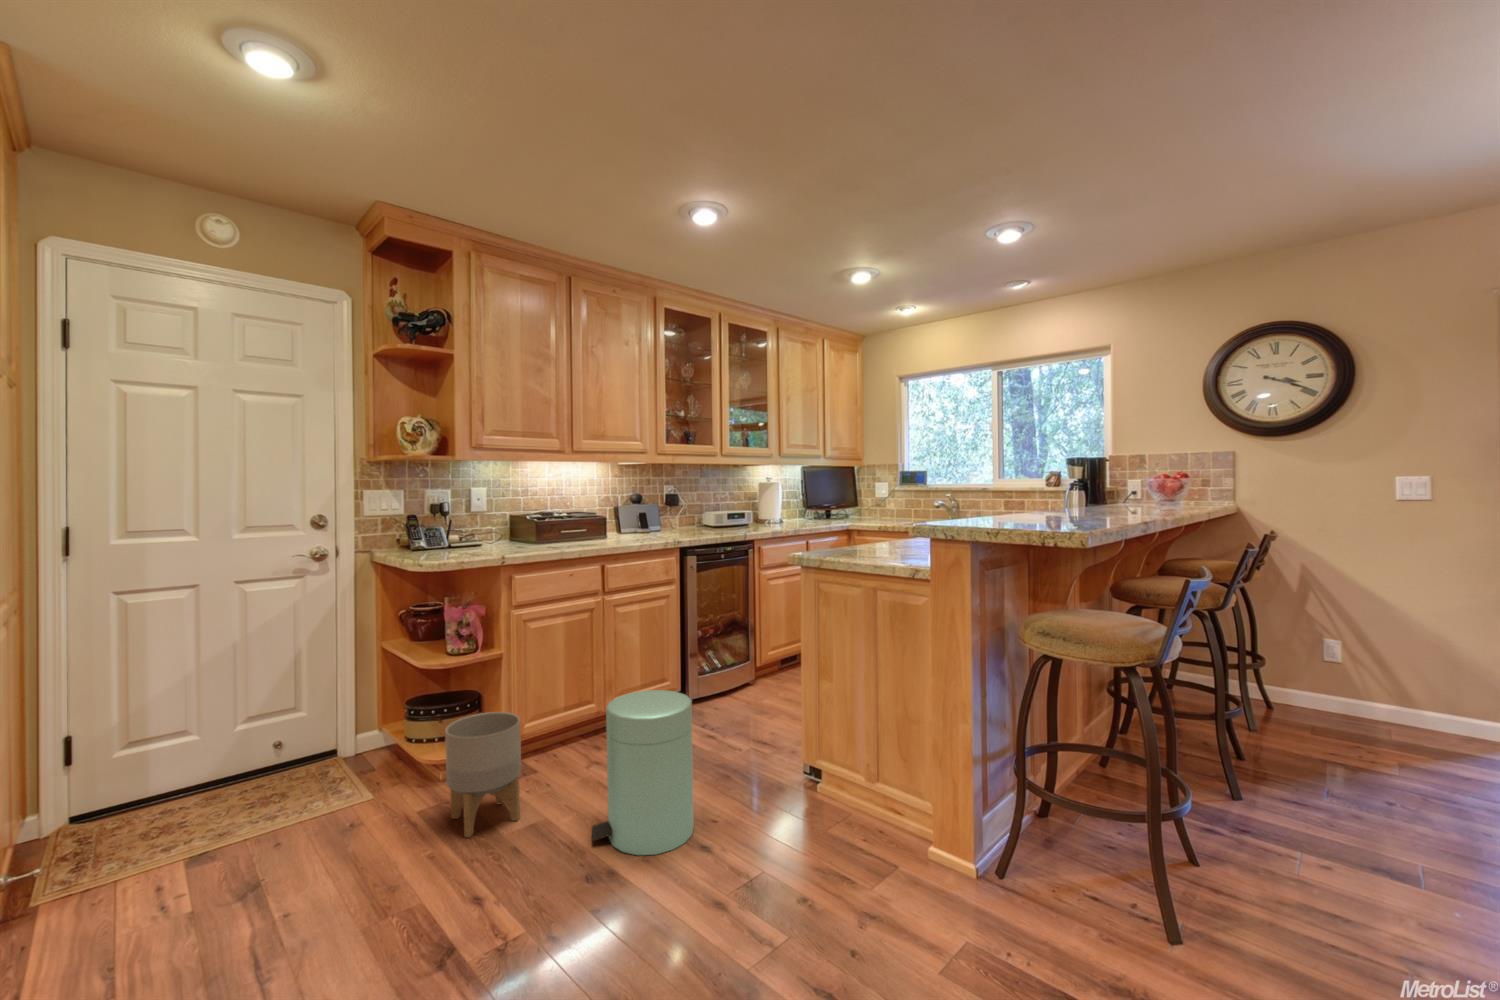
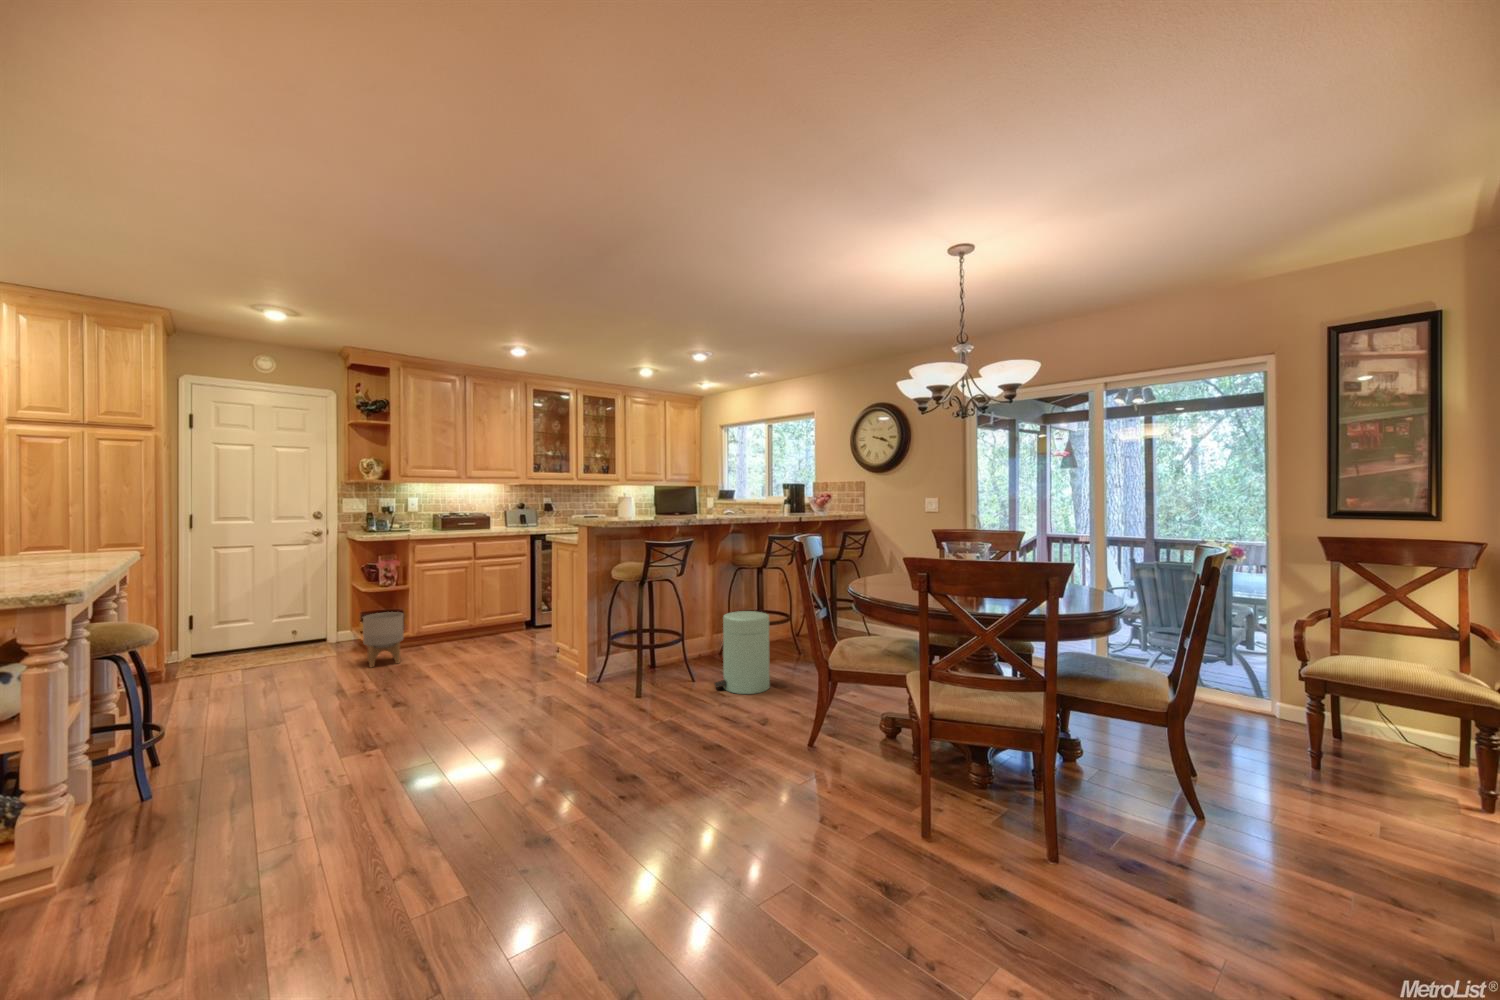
trash can: present [592,690,694,855] -> present [715,611,770,694]

